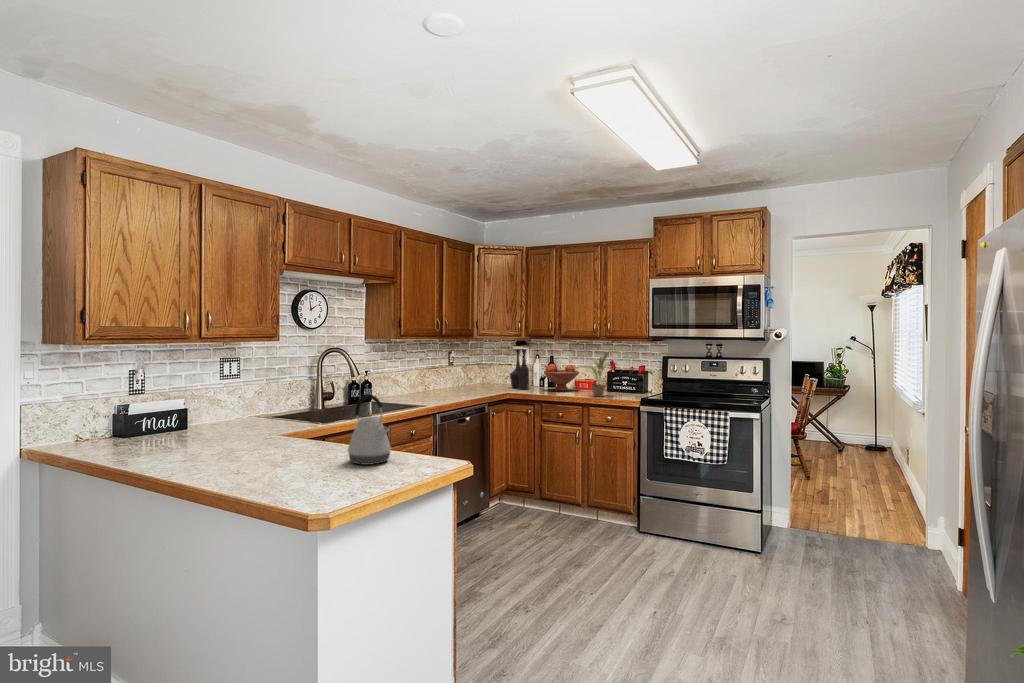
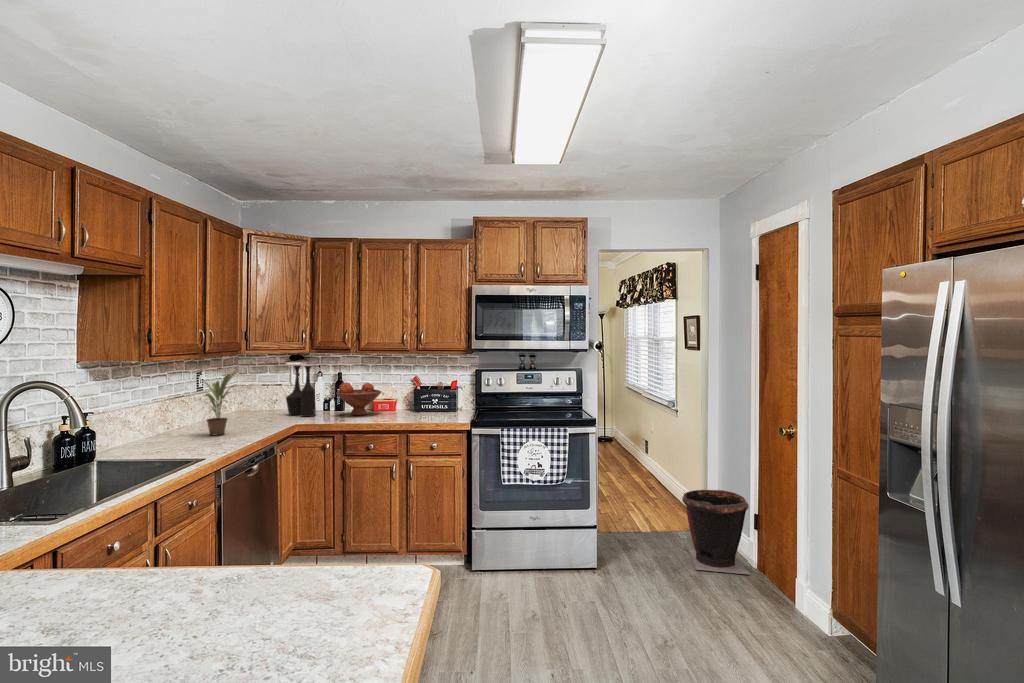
potted plant: present [589,350,611,397] -> present [204,371,238,435]
kettle: present [348,394,391,465] -> none [157,484,265,641]
waste bin: none [864,491,946,589] -> present [682,490,750,575]

